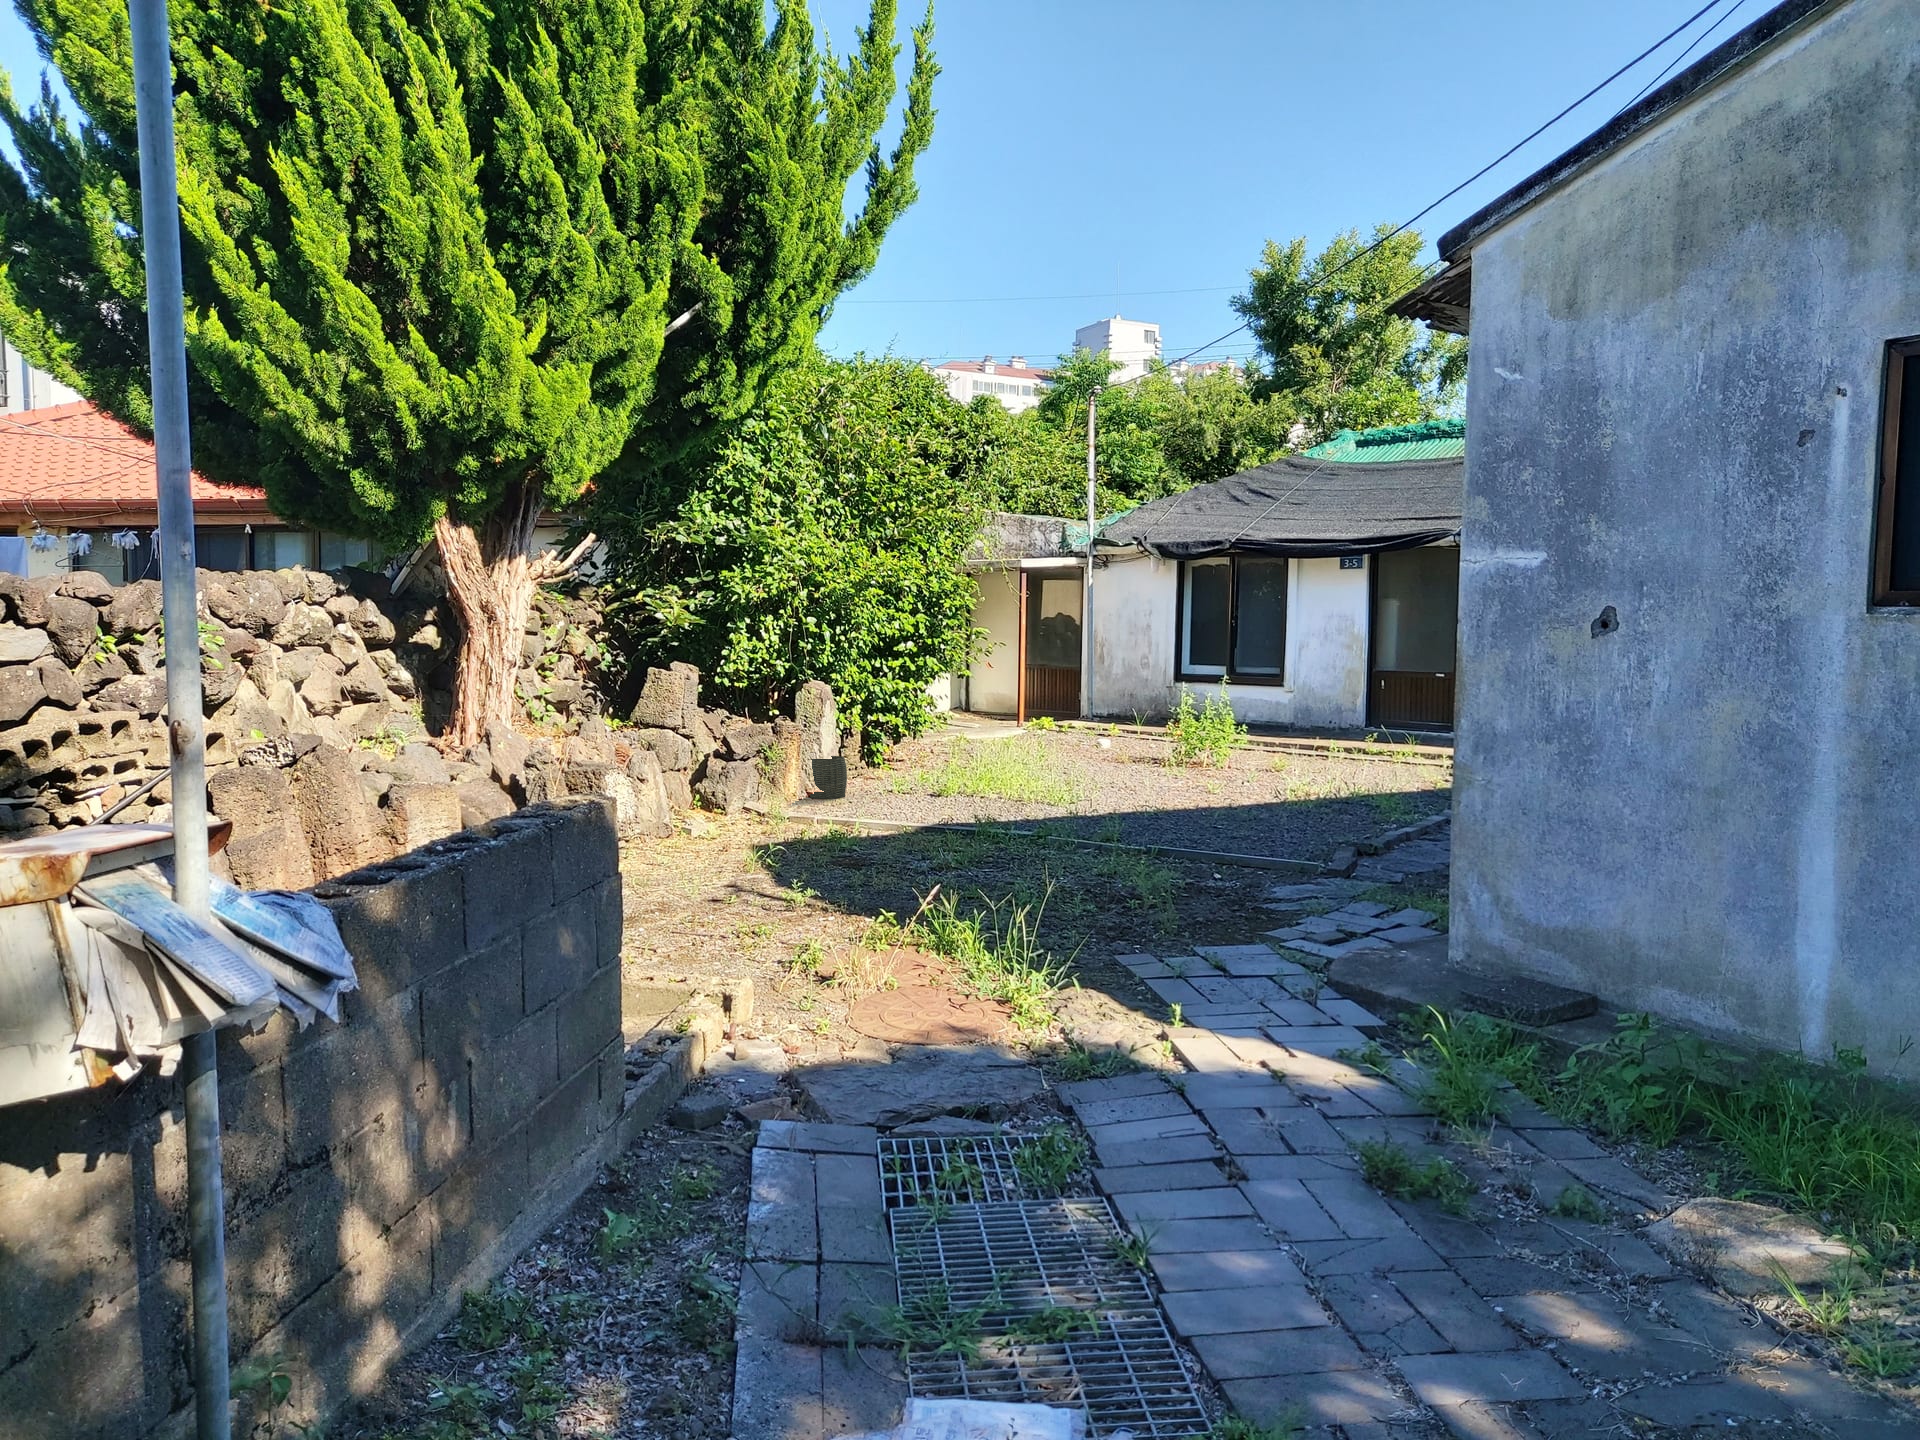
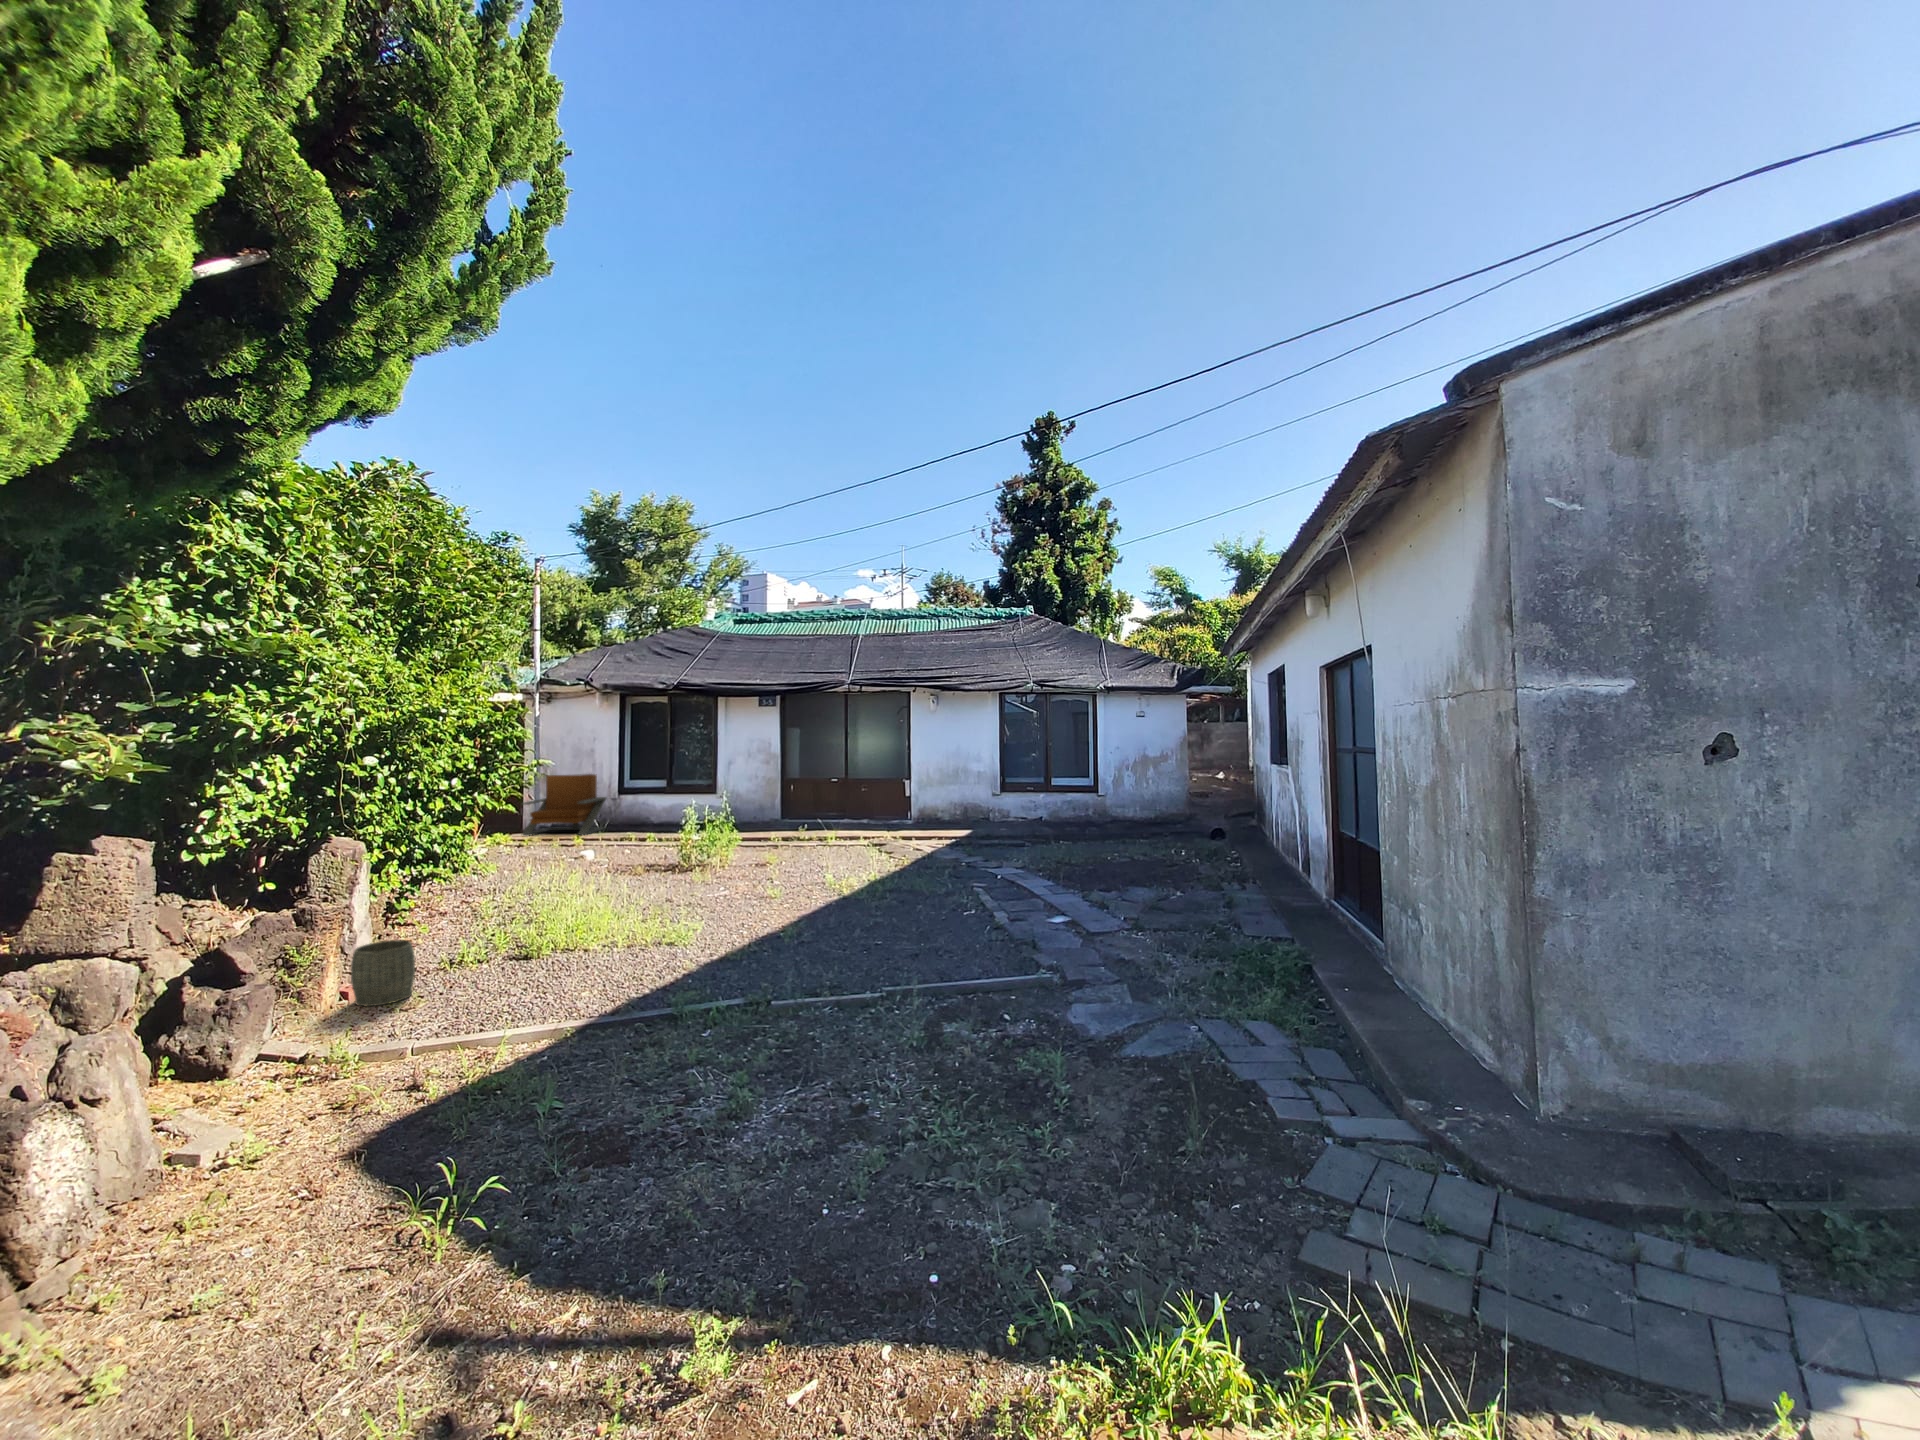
lounge chair: none [1069,653,1162,723] -> present [522,774,606,836]

